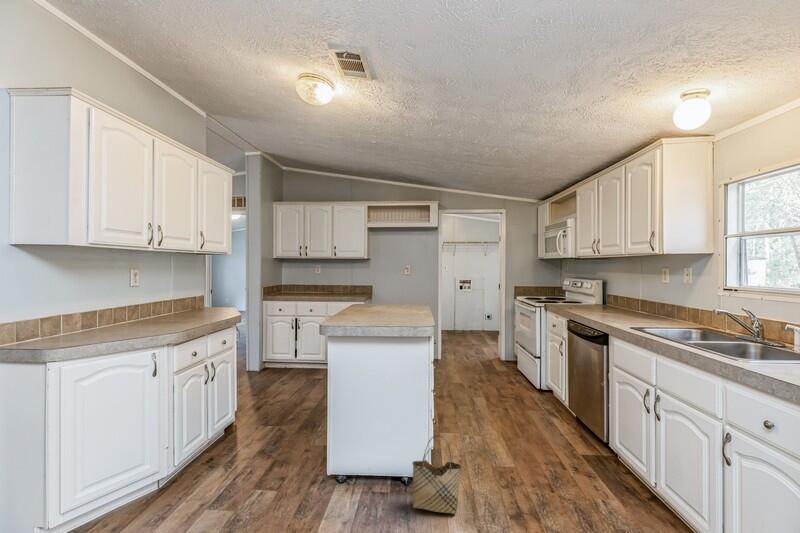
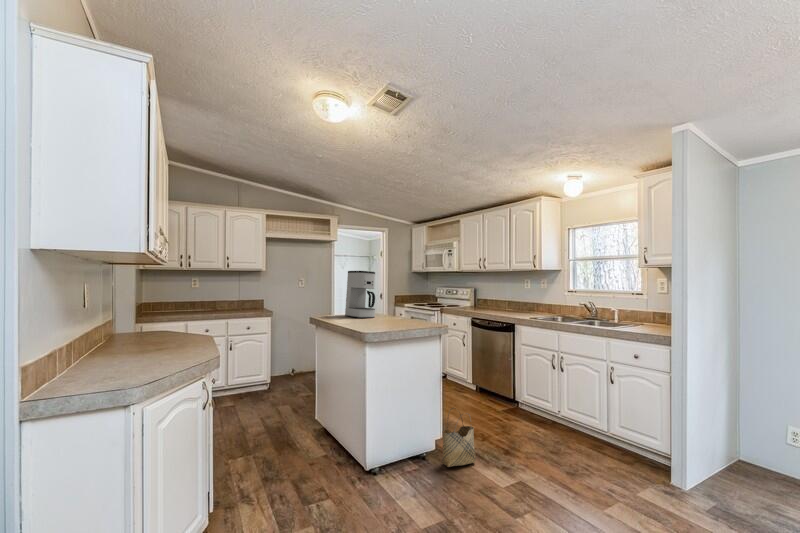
coffee maker: none [357,261,387,313] -> present [345,271,375,318]

